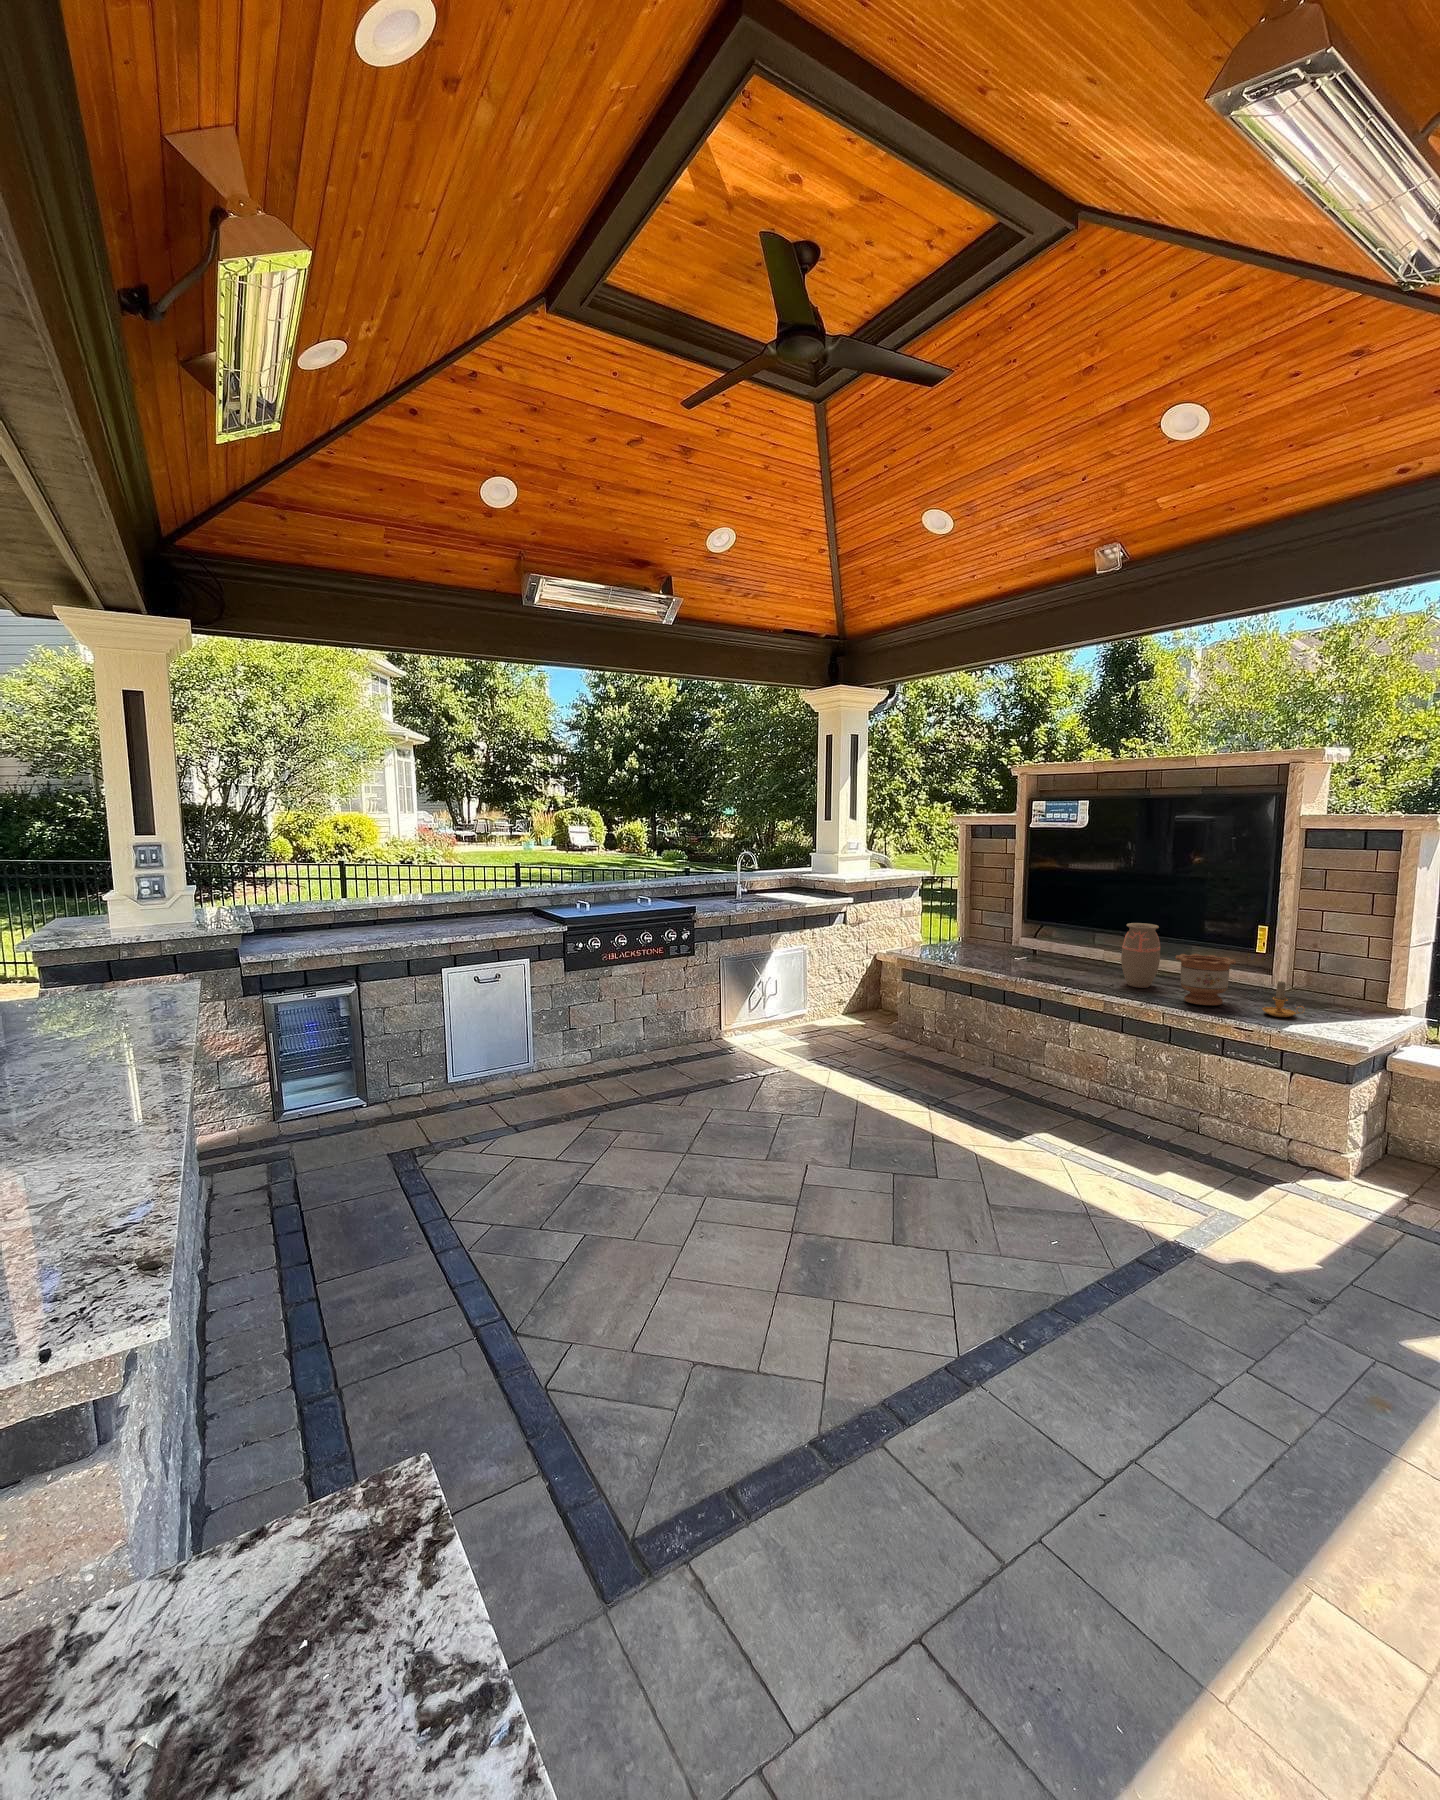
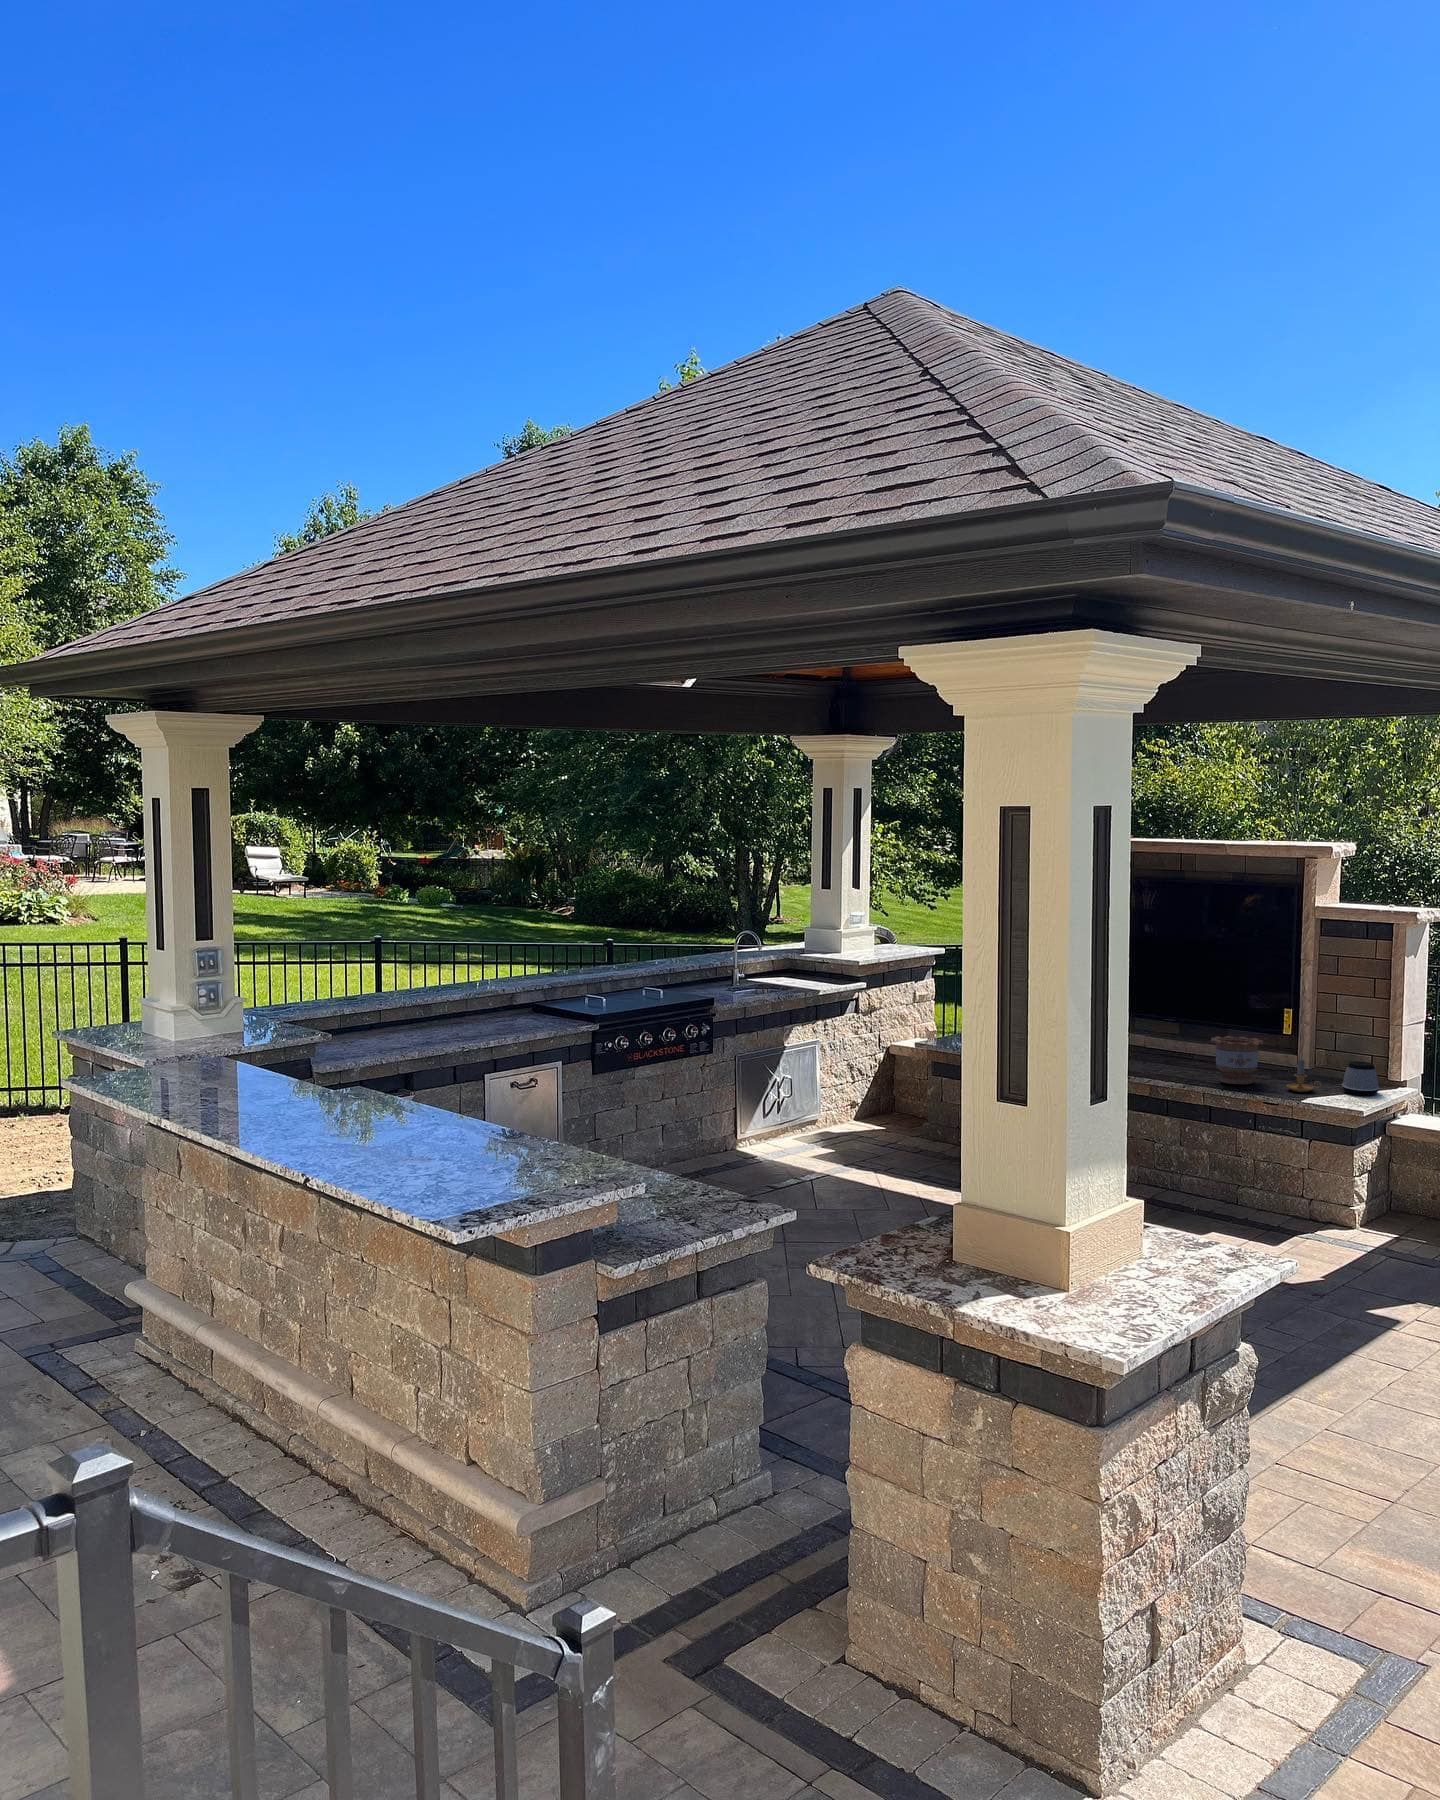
decorative vase: present [1121,923,1160,988] -> none [1161,1007,1197,1071]
speaker: none [1330,986,1378,1025] -> present [1342,1061,1379,1096]

